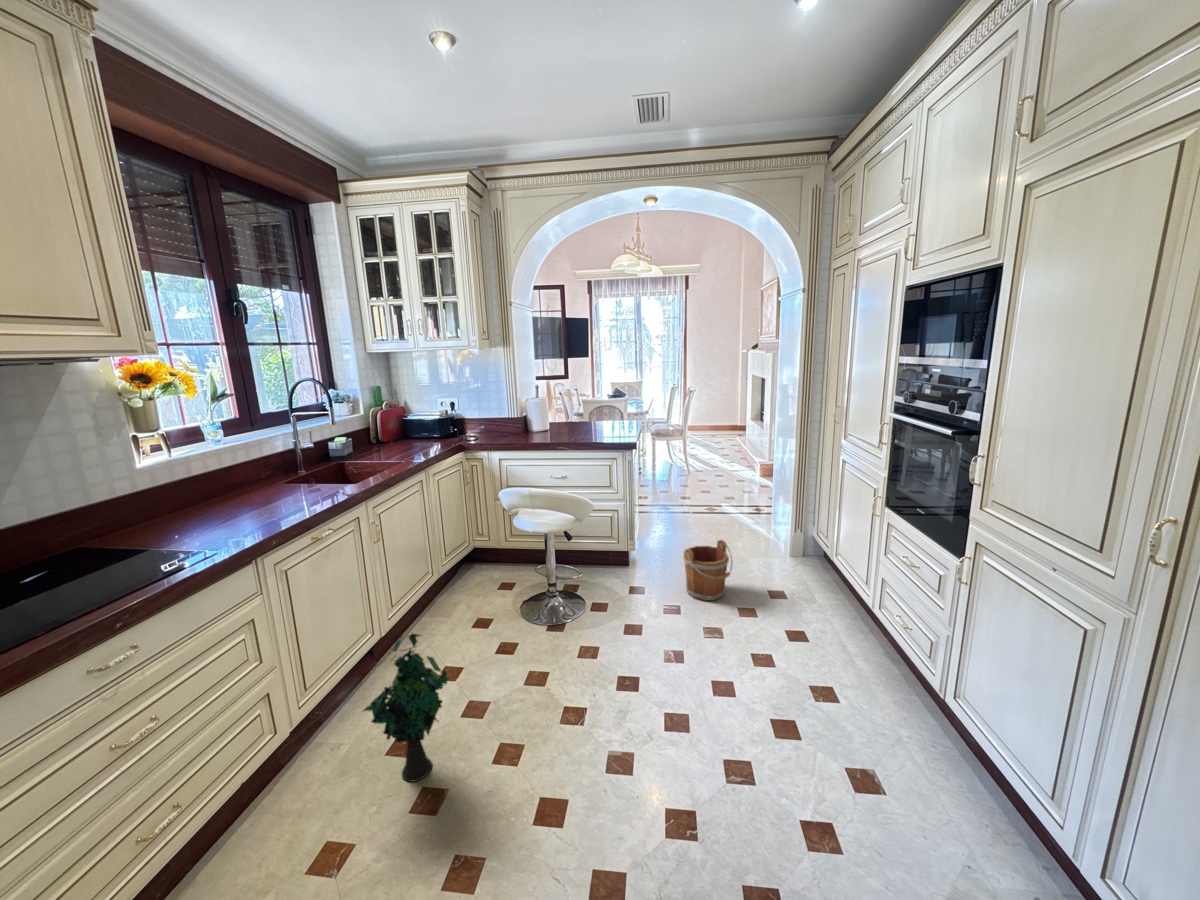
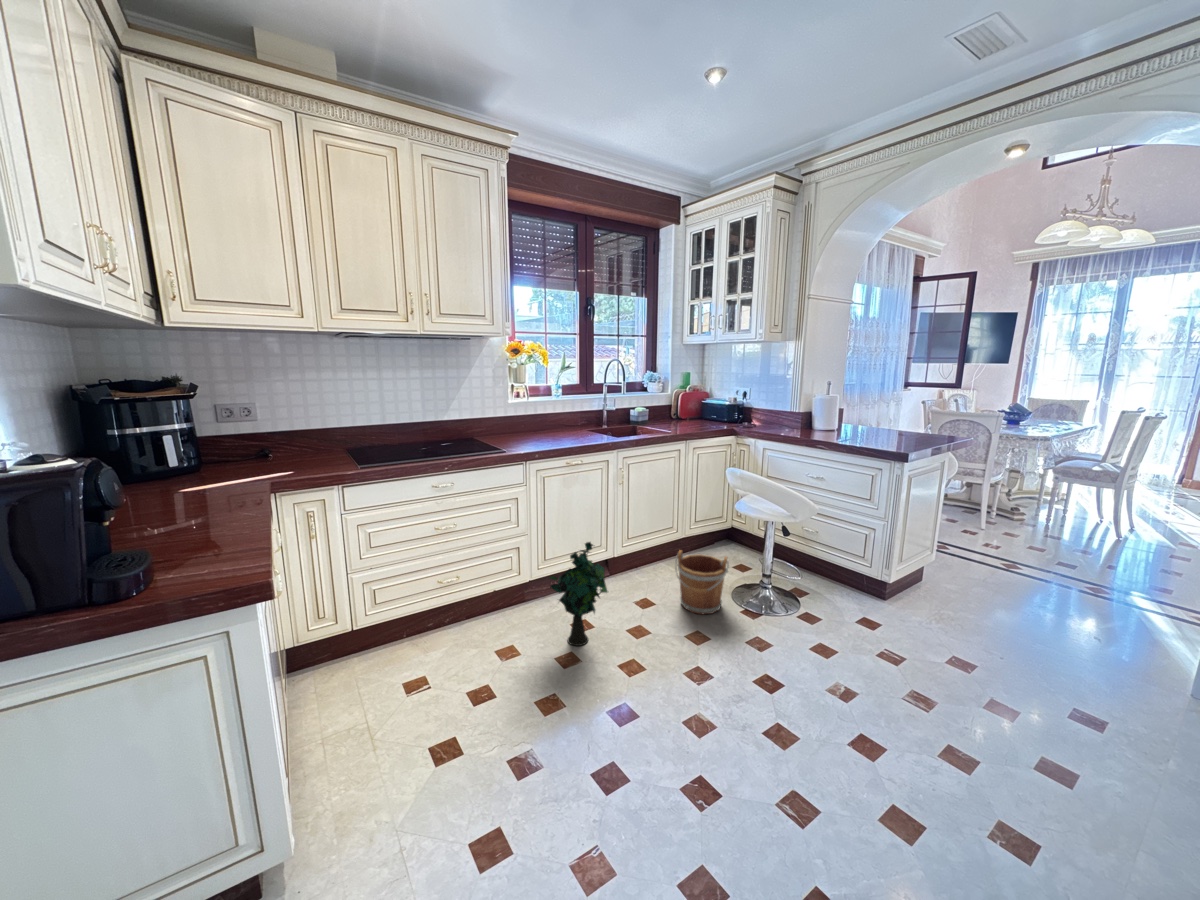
bucket: present [683,540,732,601] -> present [675,550,729,614]

